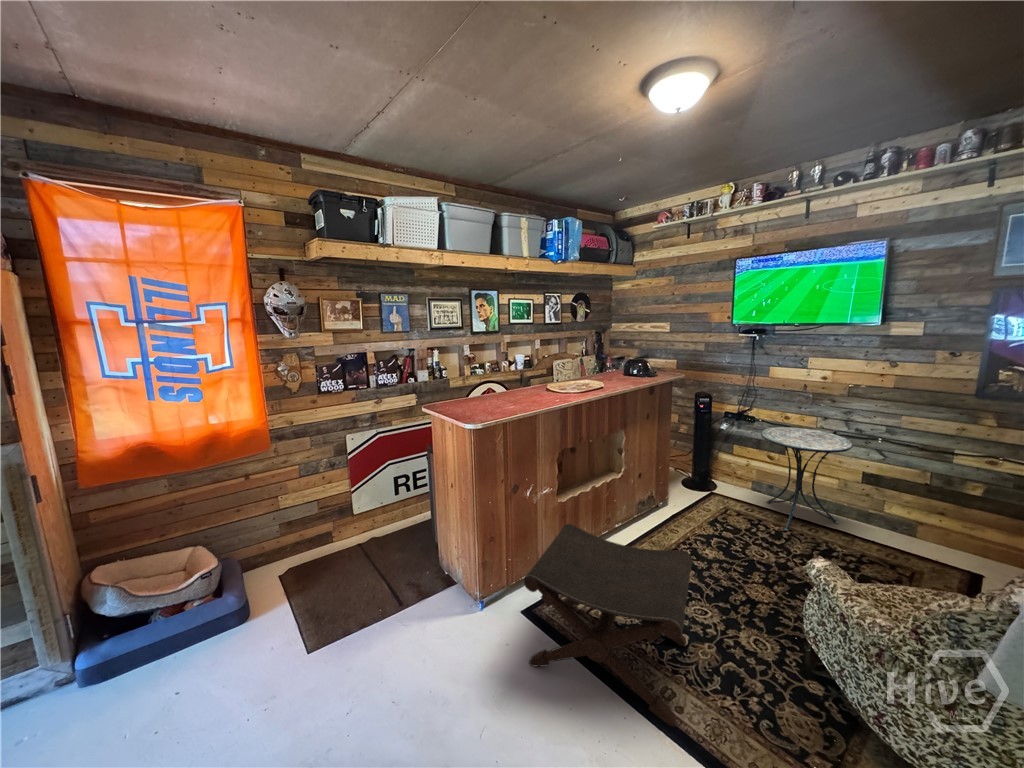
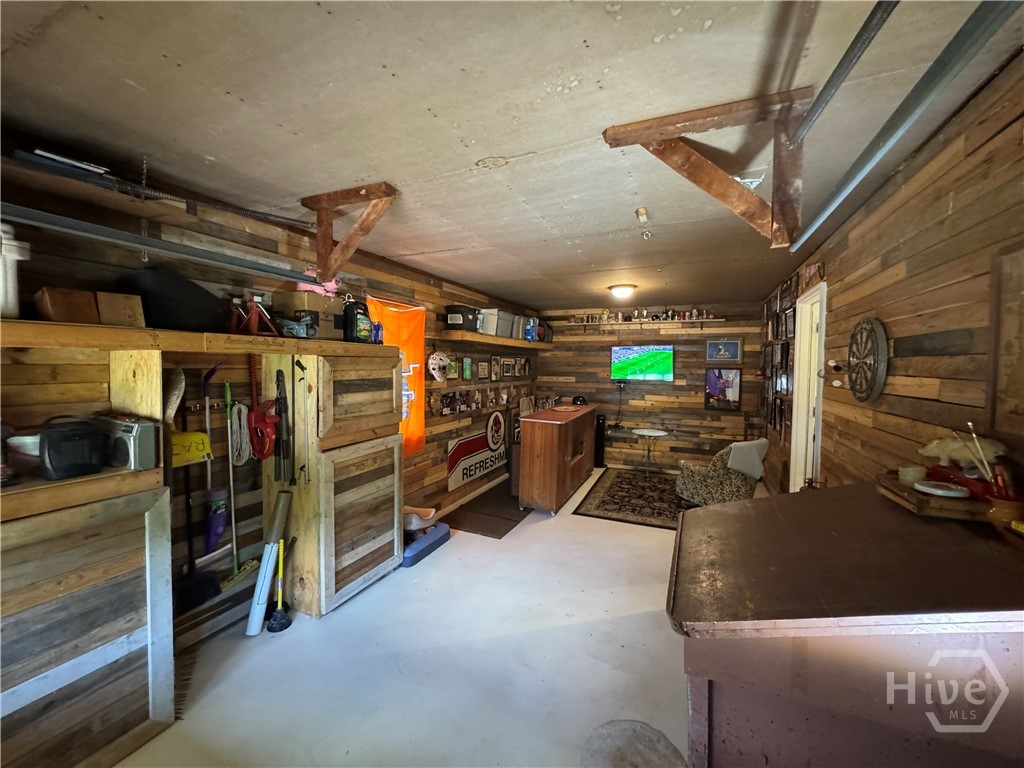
footstool: present [524,524,692,727] -> none [587,469,655,524]

